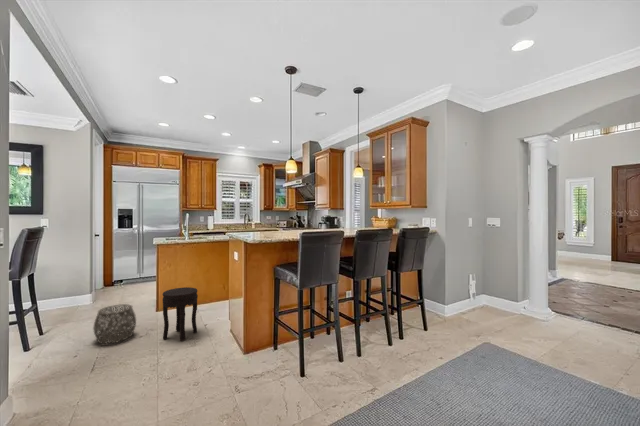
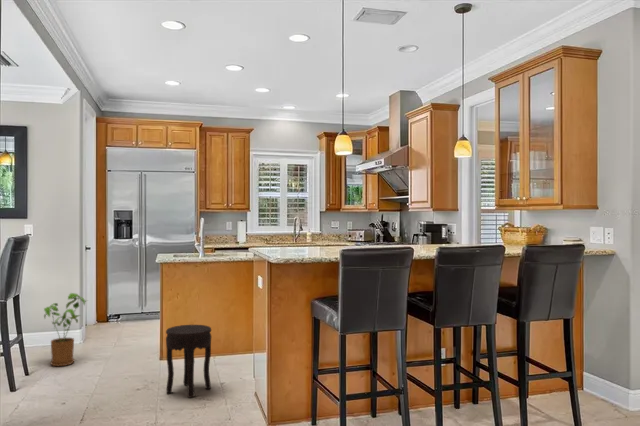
house plant: none [59,269,98,325] -> present [44,293,86,366]
woven basket: present [94,304,136,344] -> none [84,343,134,393]

